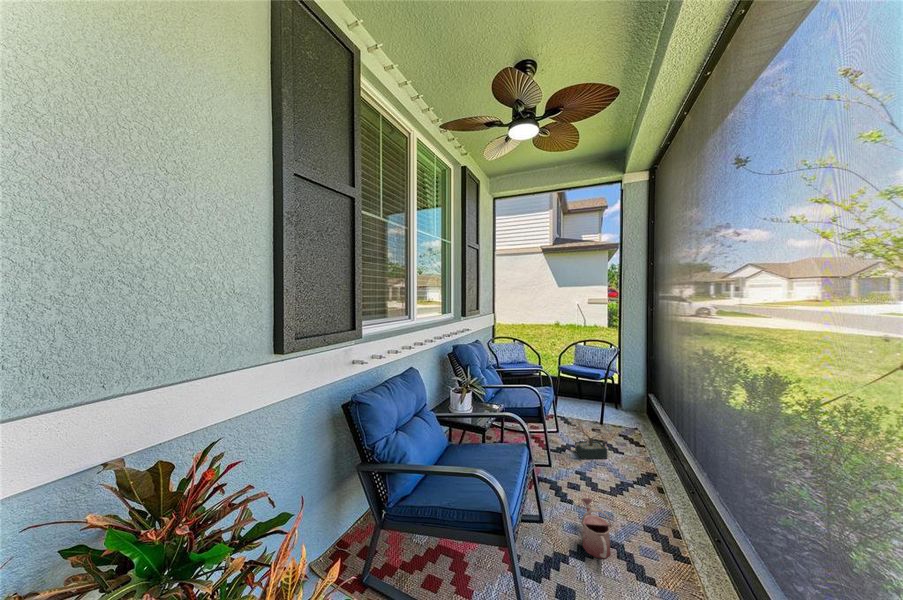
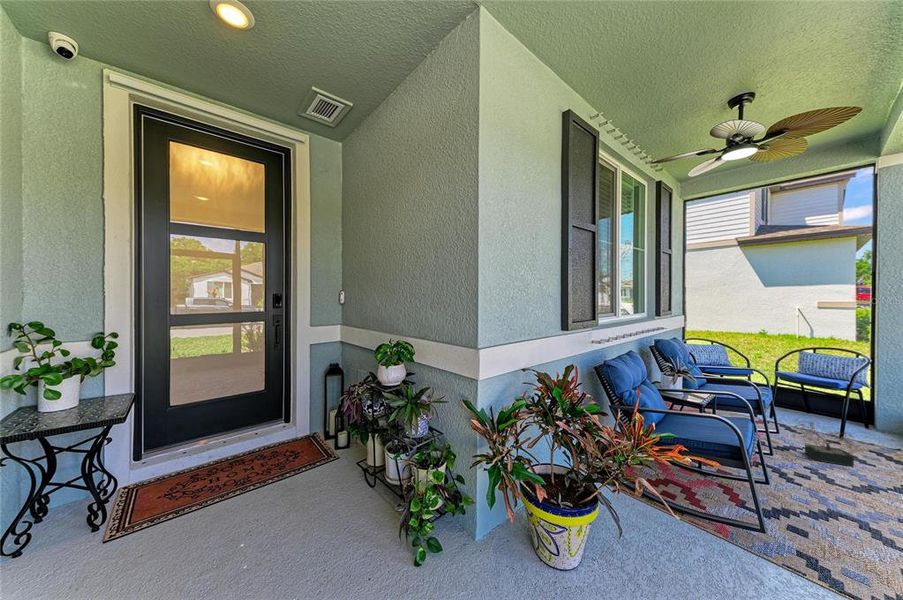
watering can: present [581,498,612,559] -> none [820,481,863,532]

